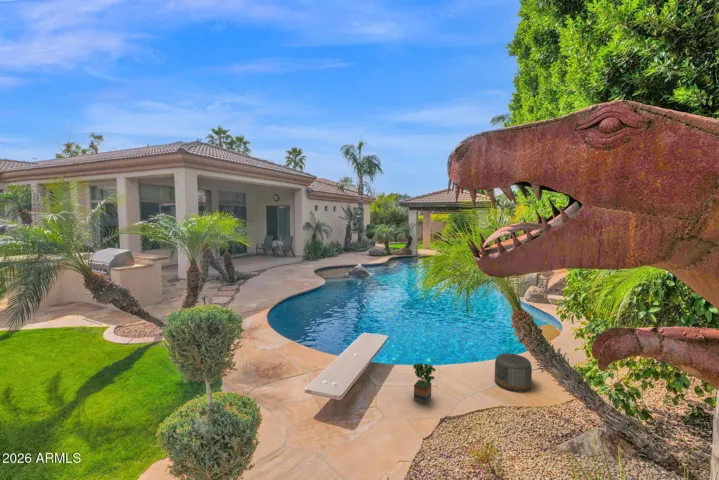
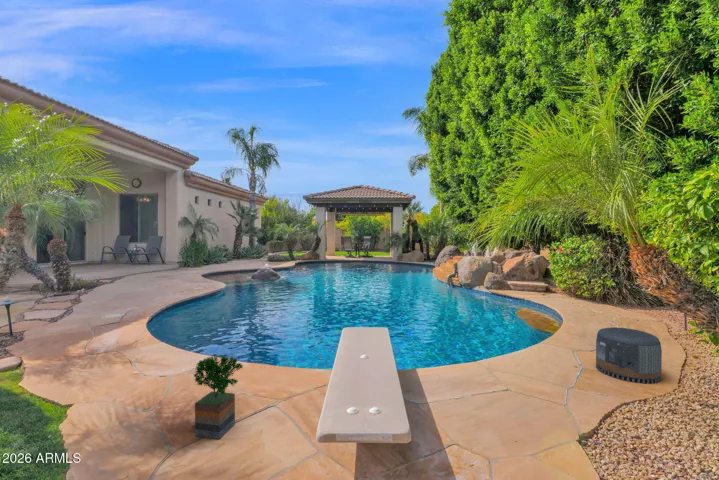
potted tree: present [413,363,436,404] -> present [194,356,243,439]

